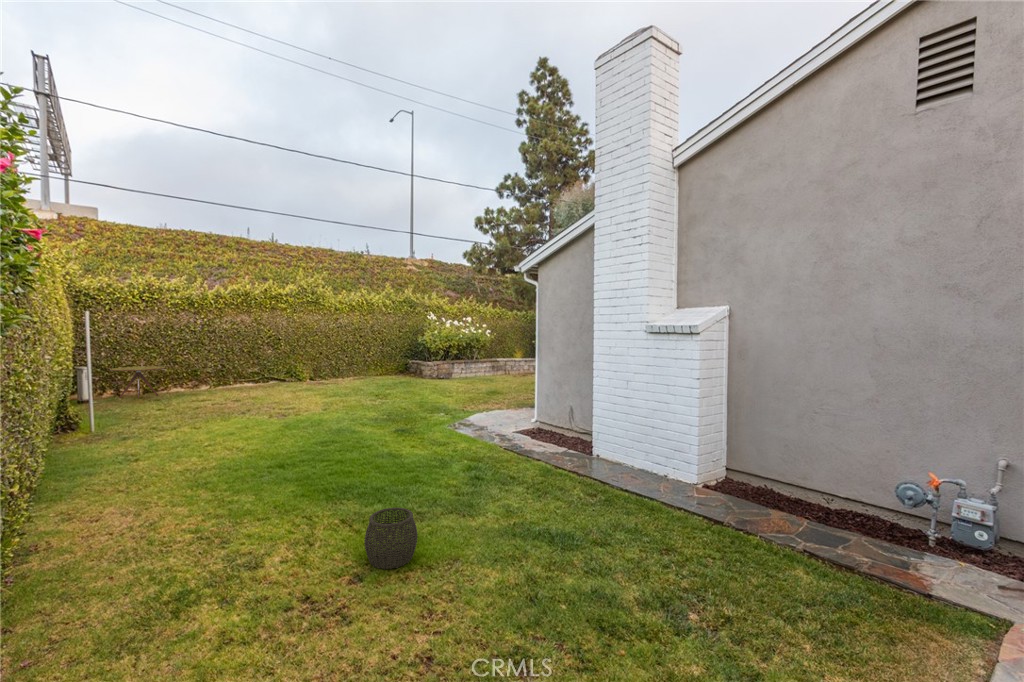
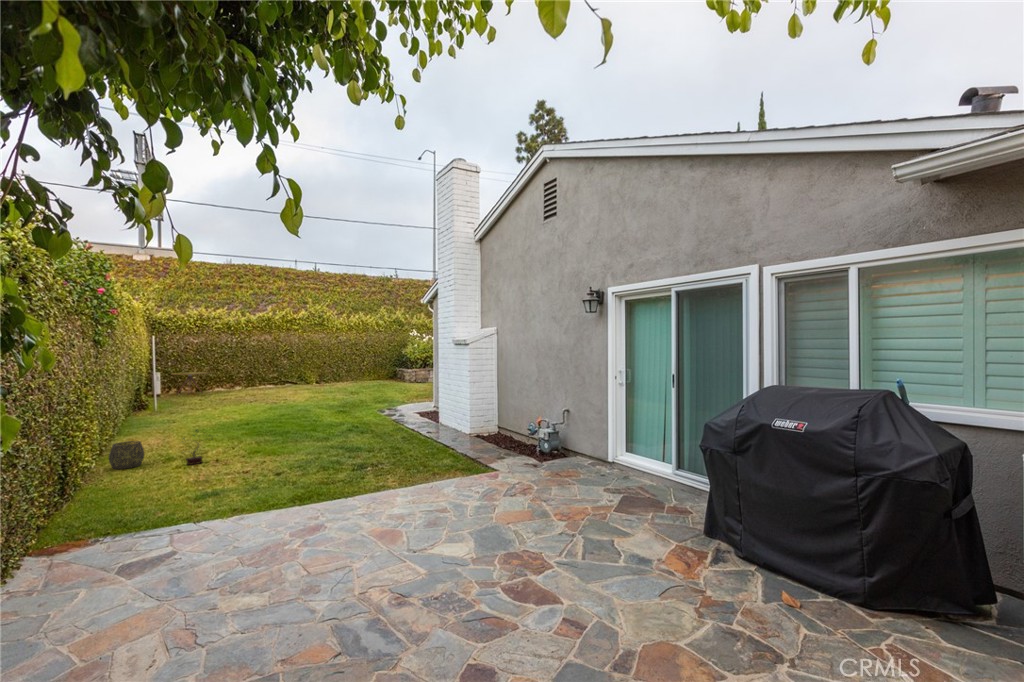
potted plant: none [276,489,337,563] -> present [183,430,202,465]
woven basket: present [364,508,418,570] -> present [109,441,144,469]

